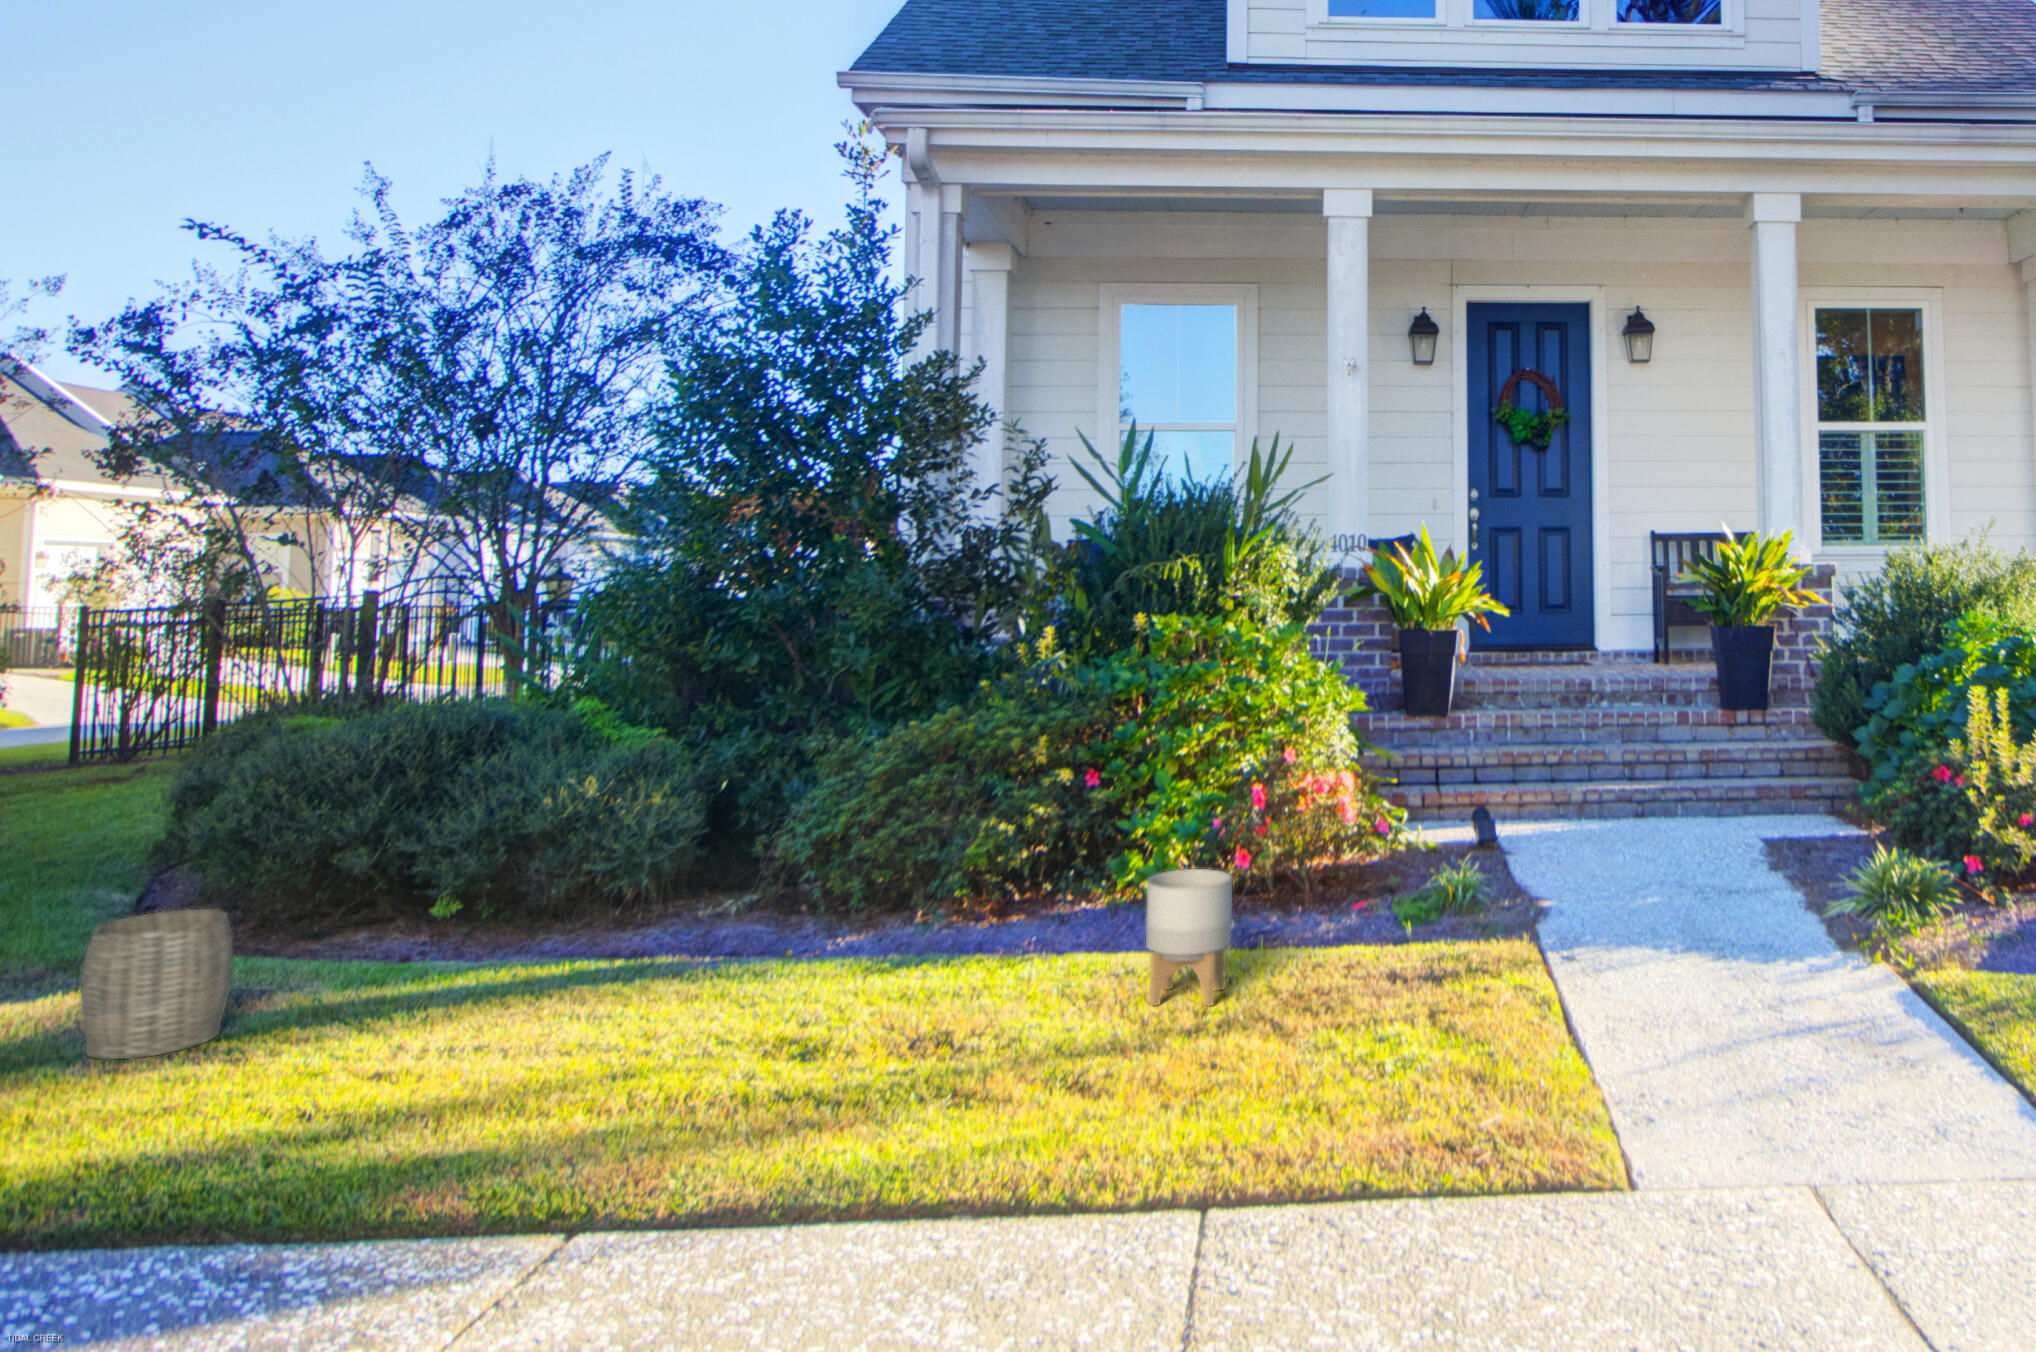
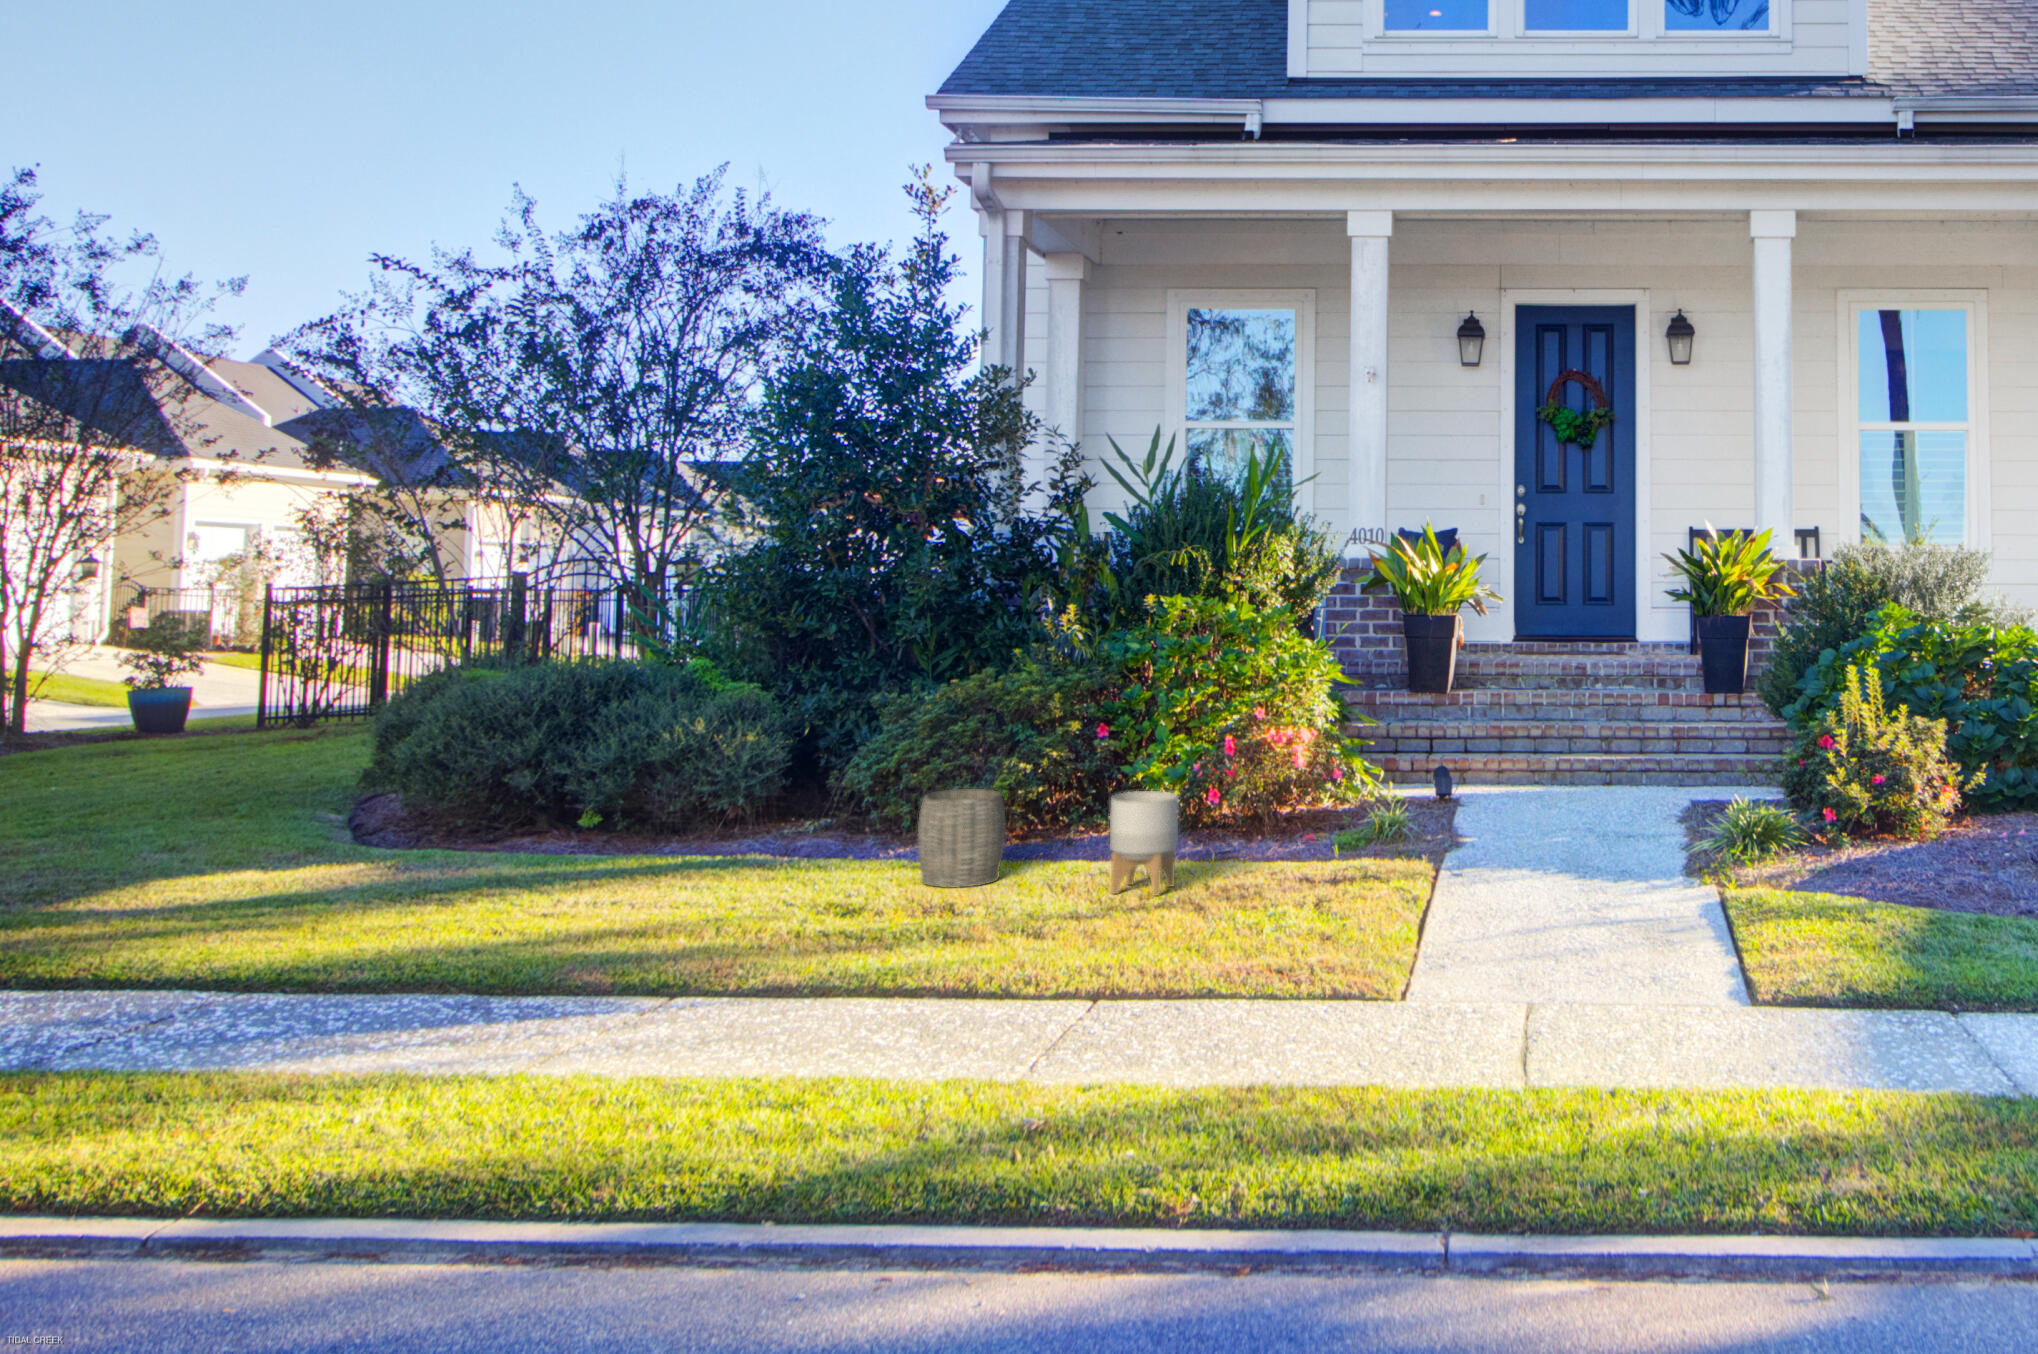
woven basket: present [80,909,233,1060] -> present [918,789,1006,888]

